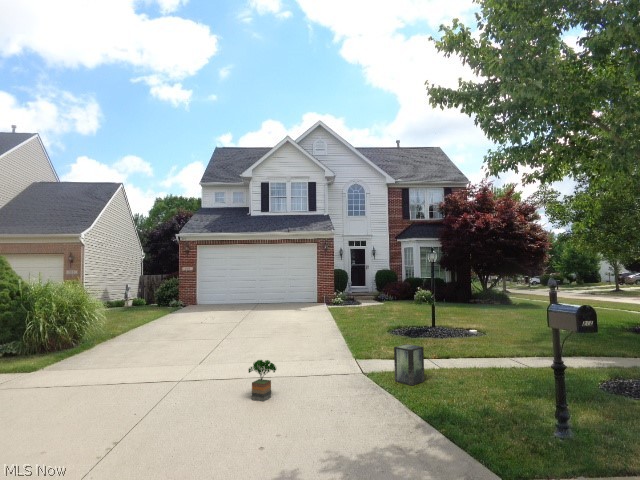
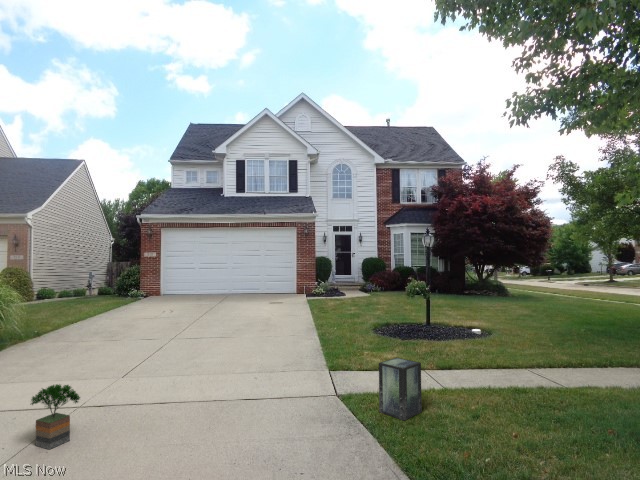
potted tree: present [248,360,276,401] -> present [31,384,80,449]

